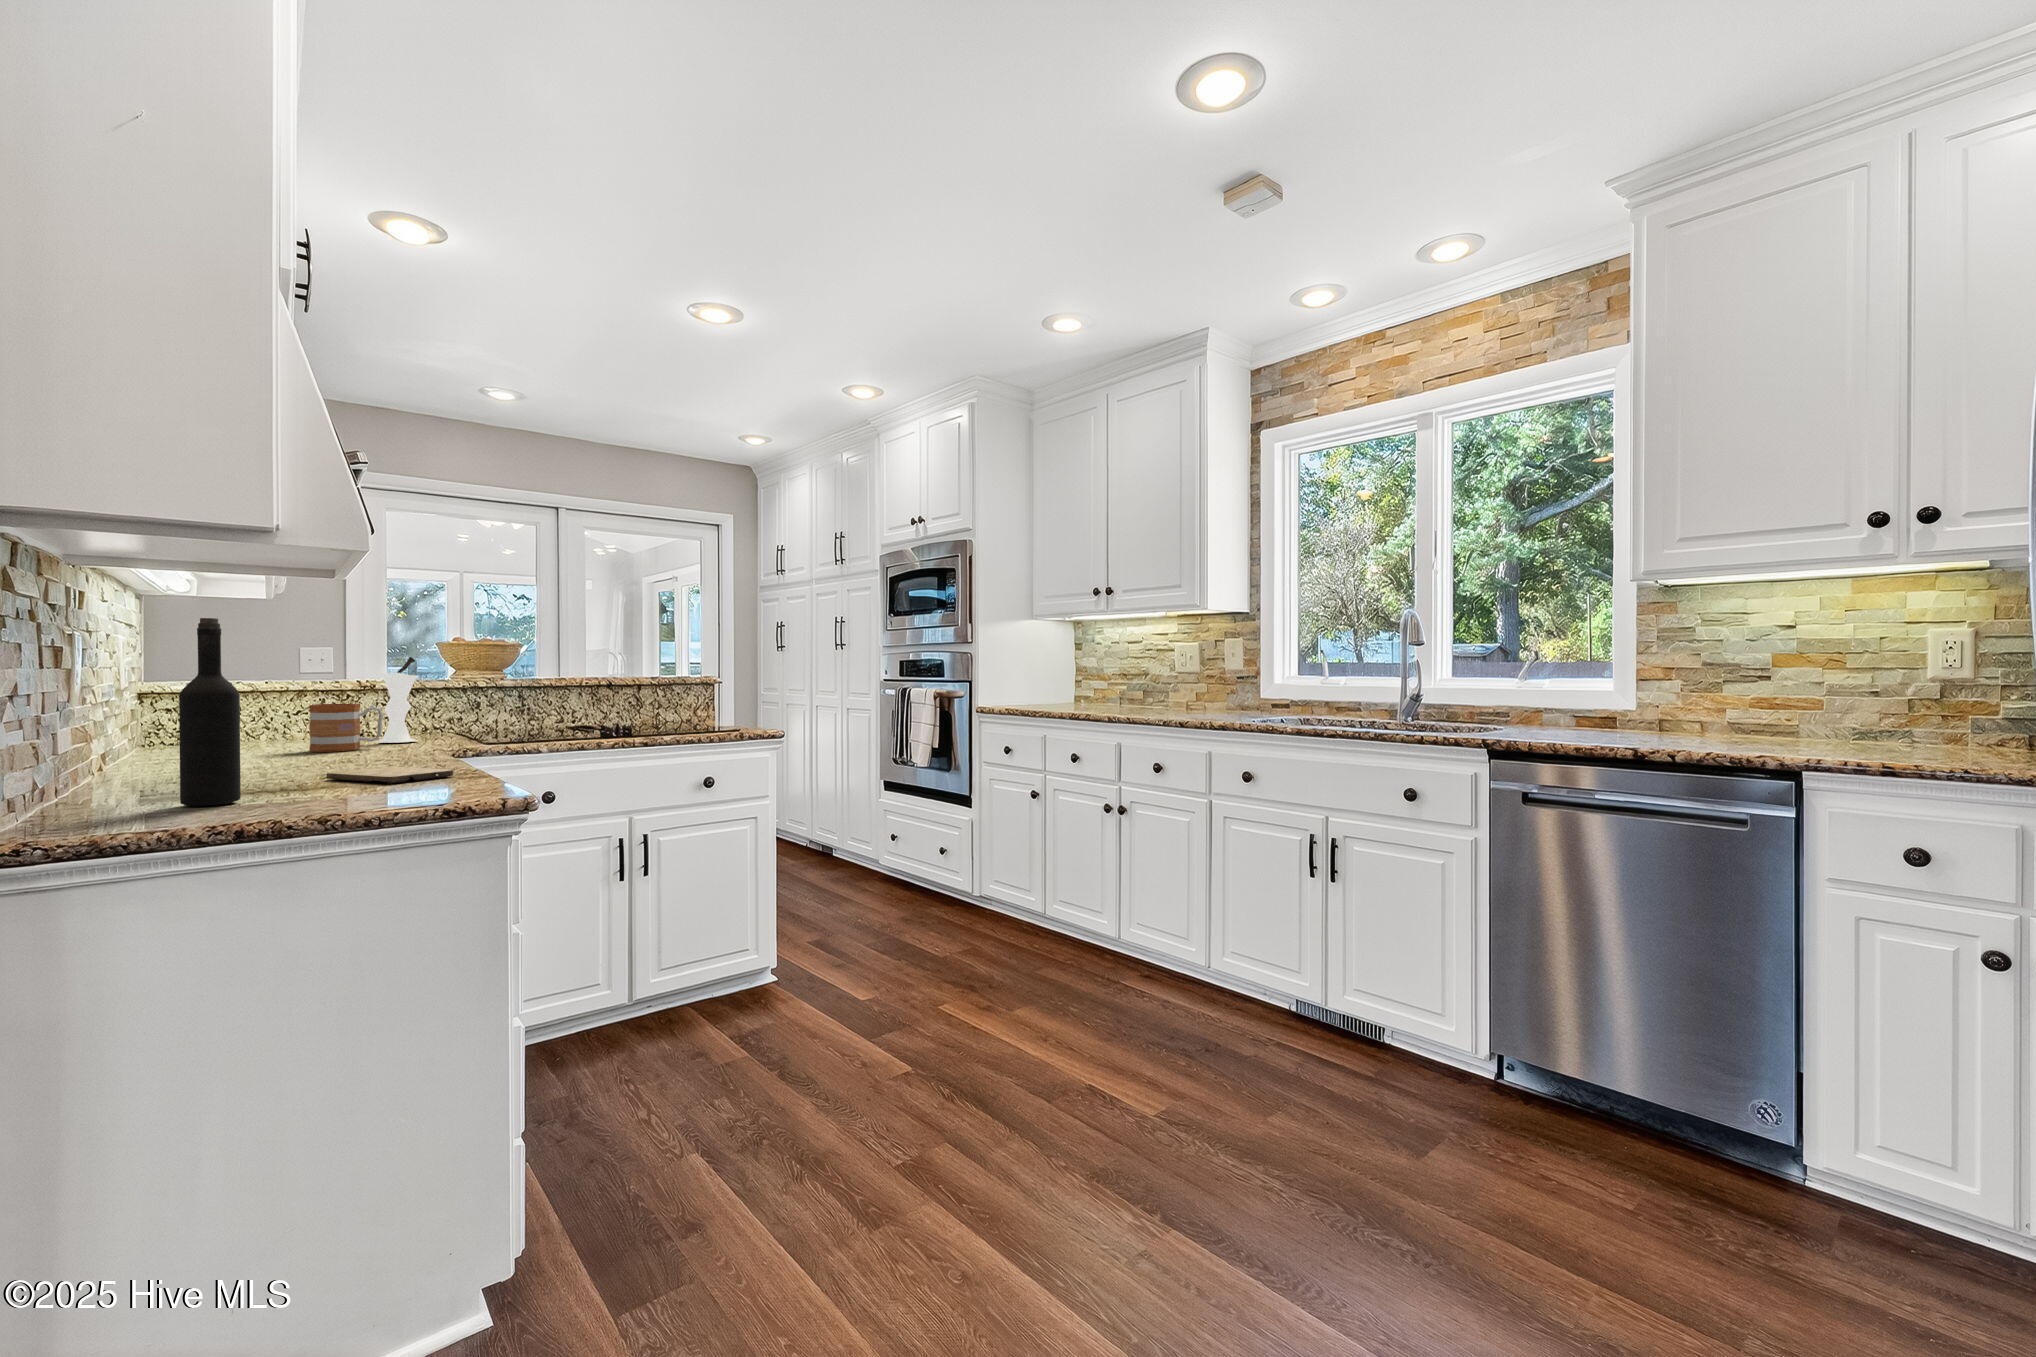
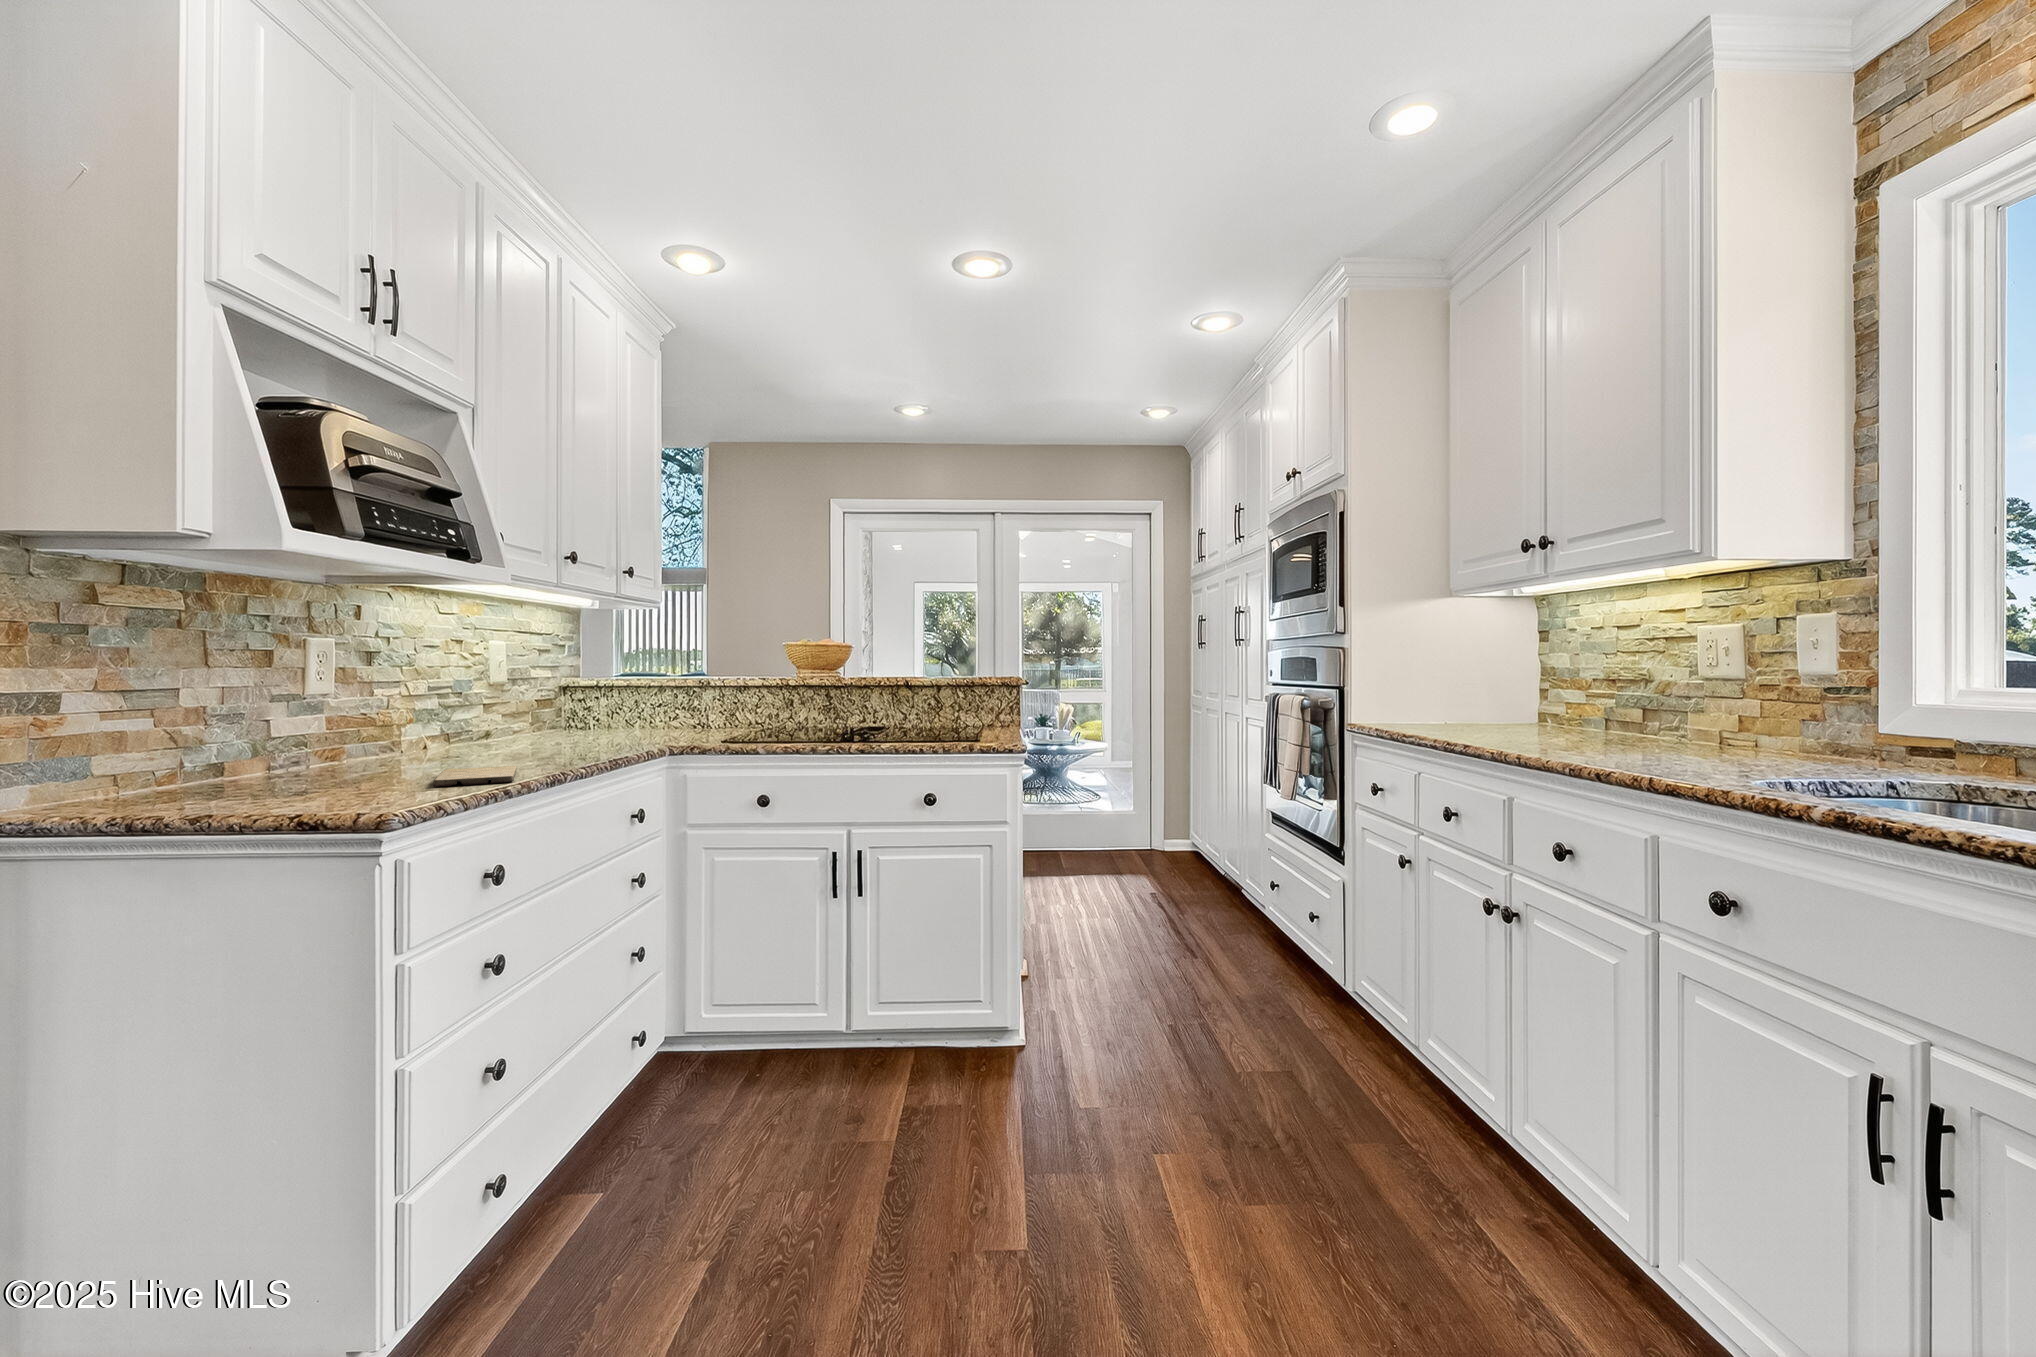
wine bottle: present [179,618,241,806] -> none [219,630,277,799]
vase: present [379,657,418,743] -> none [691,659,723,736]
mug: present [309,704,383,752] -> none [613,701,667,743]

